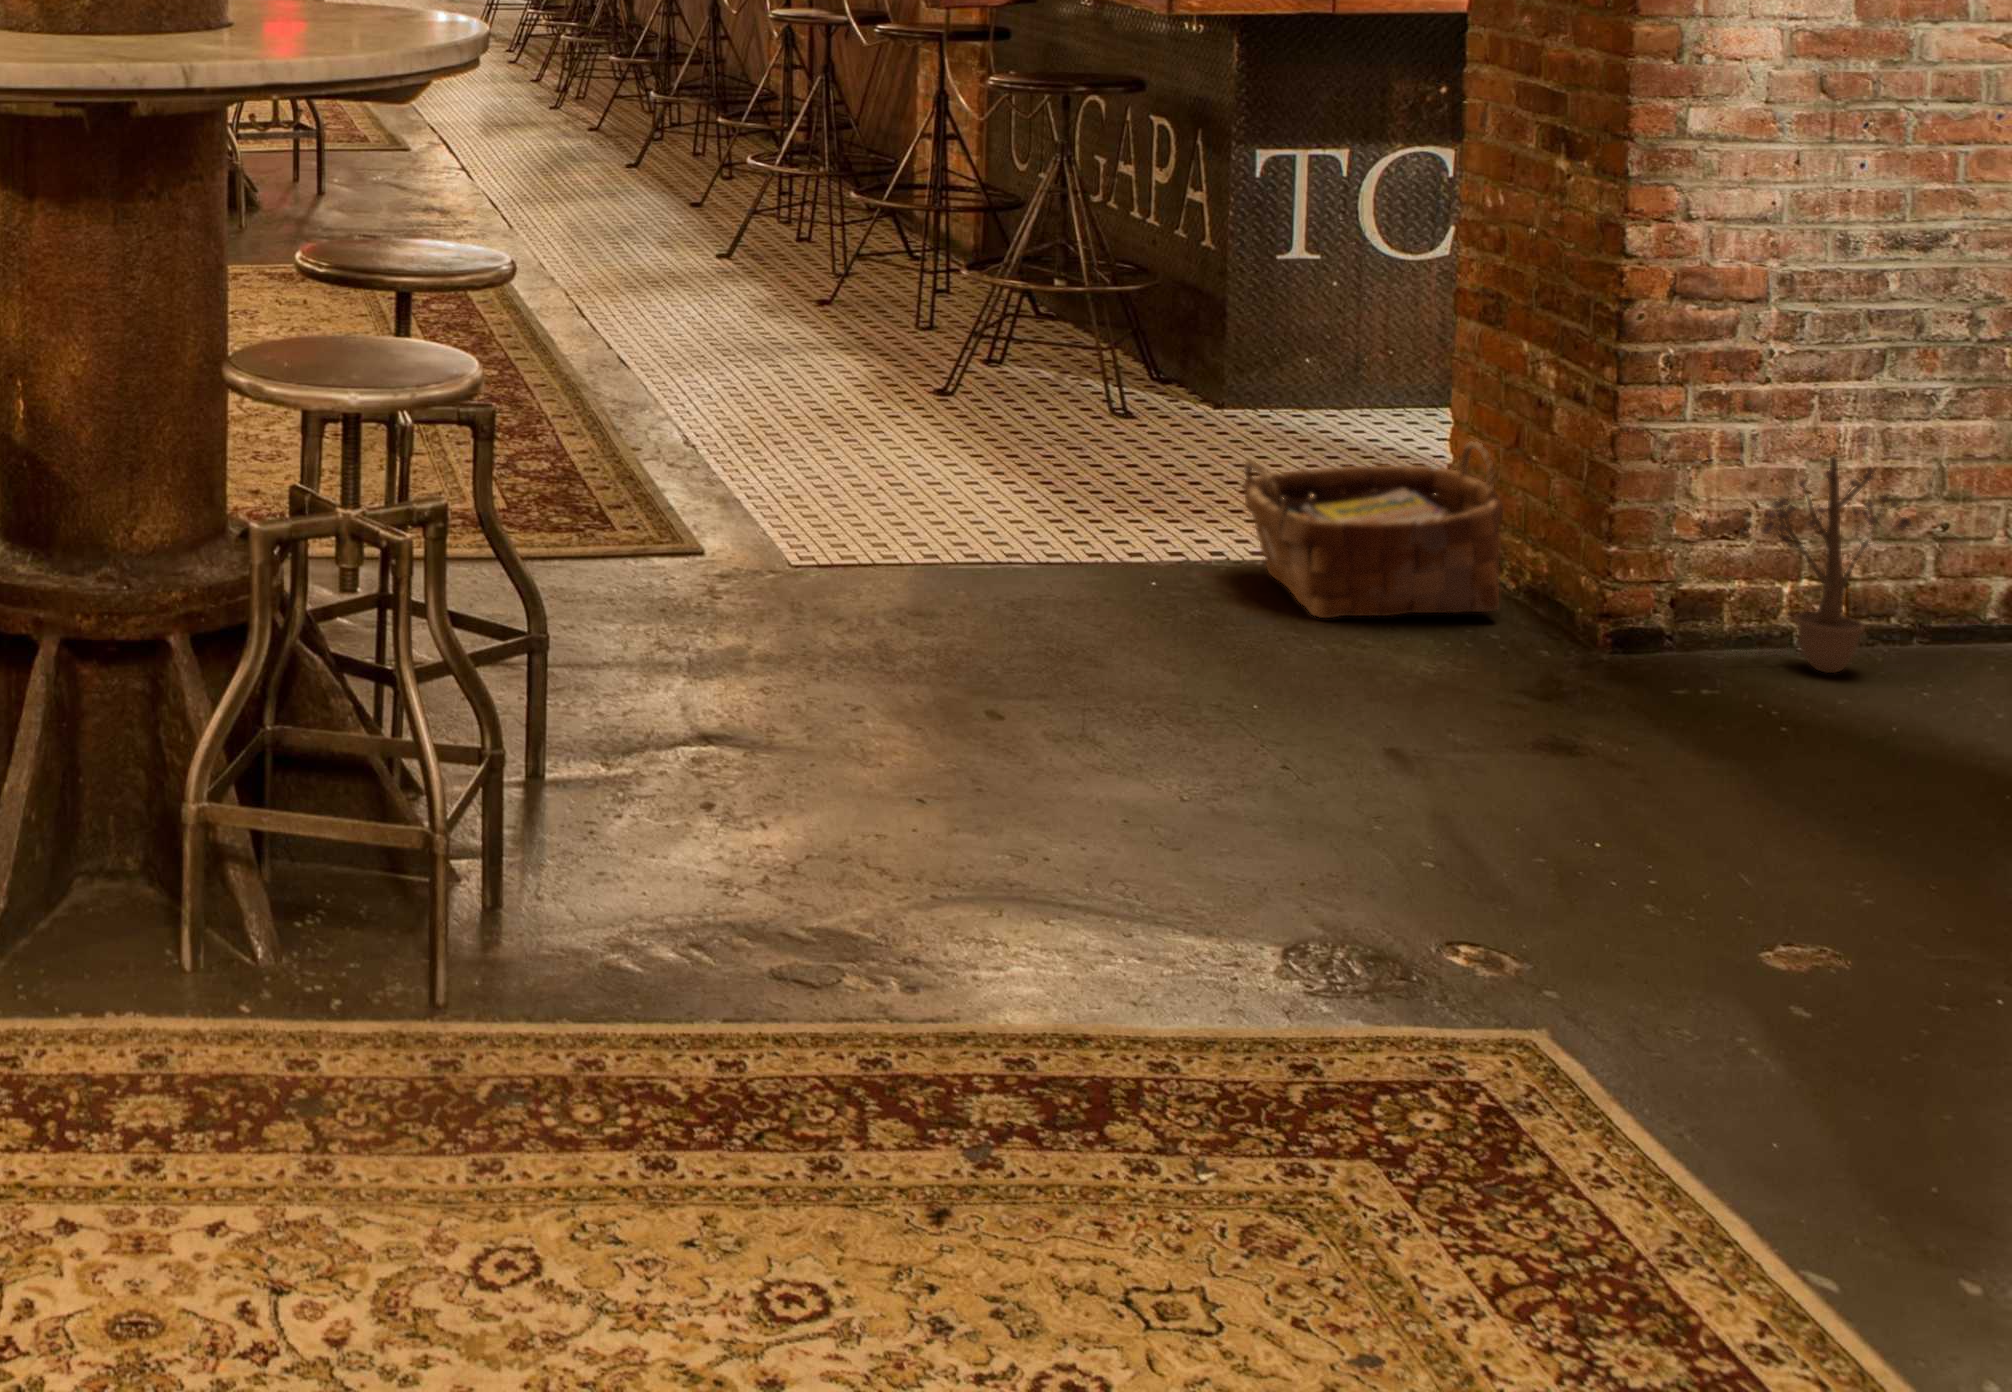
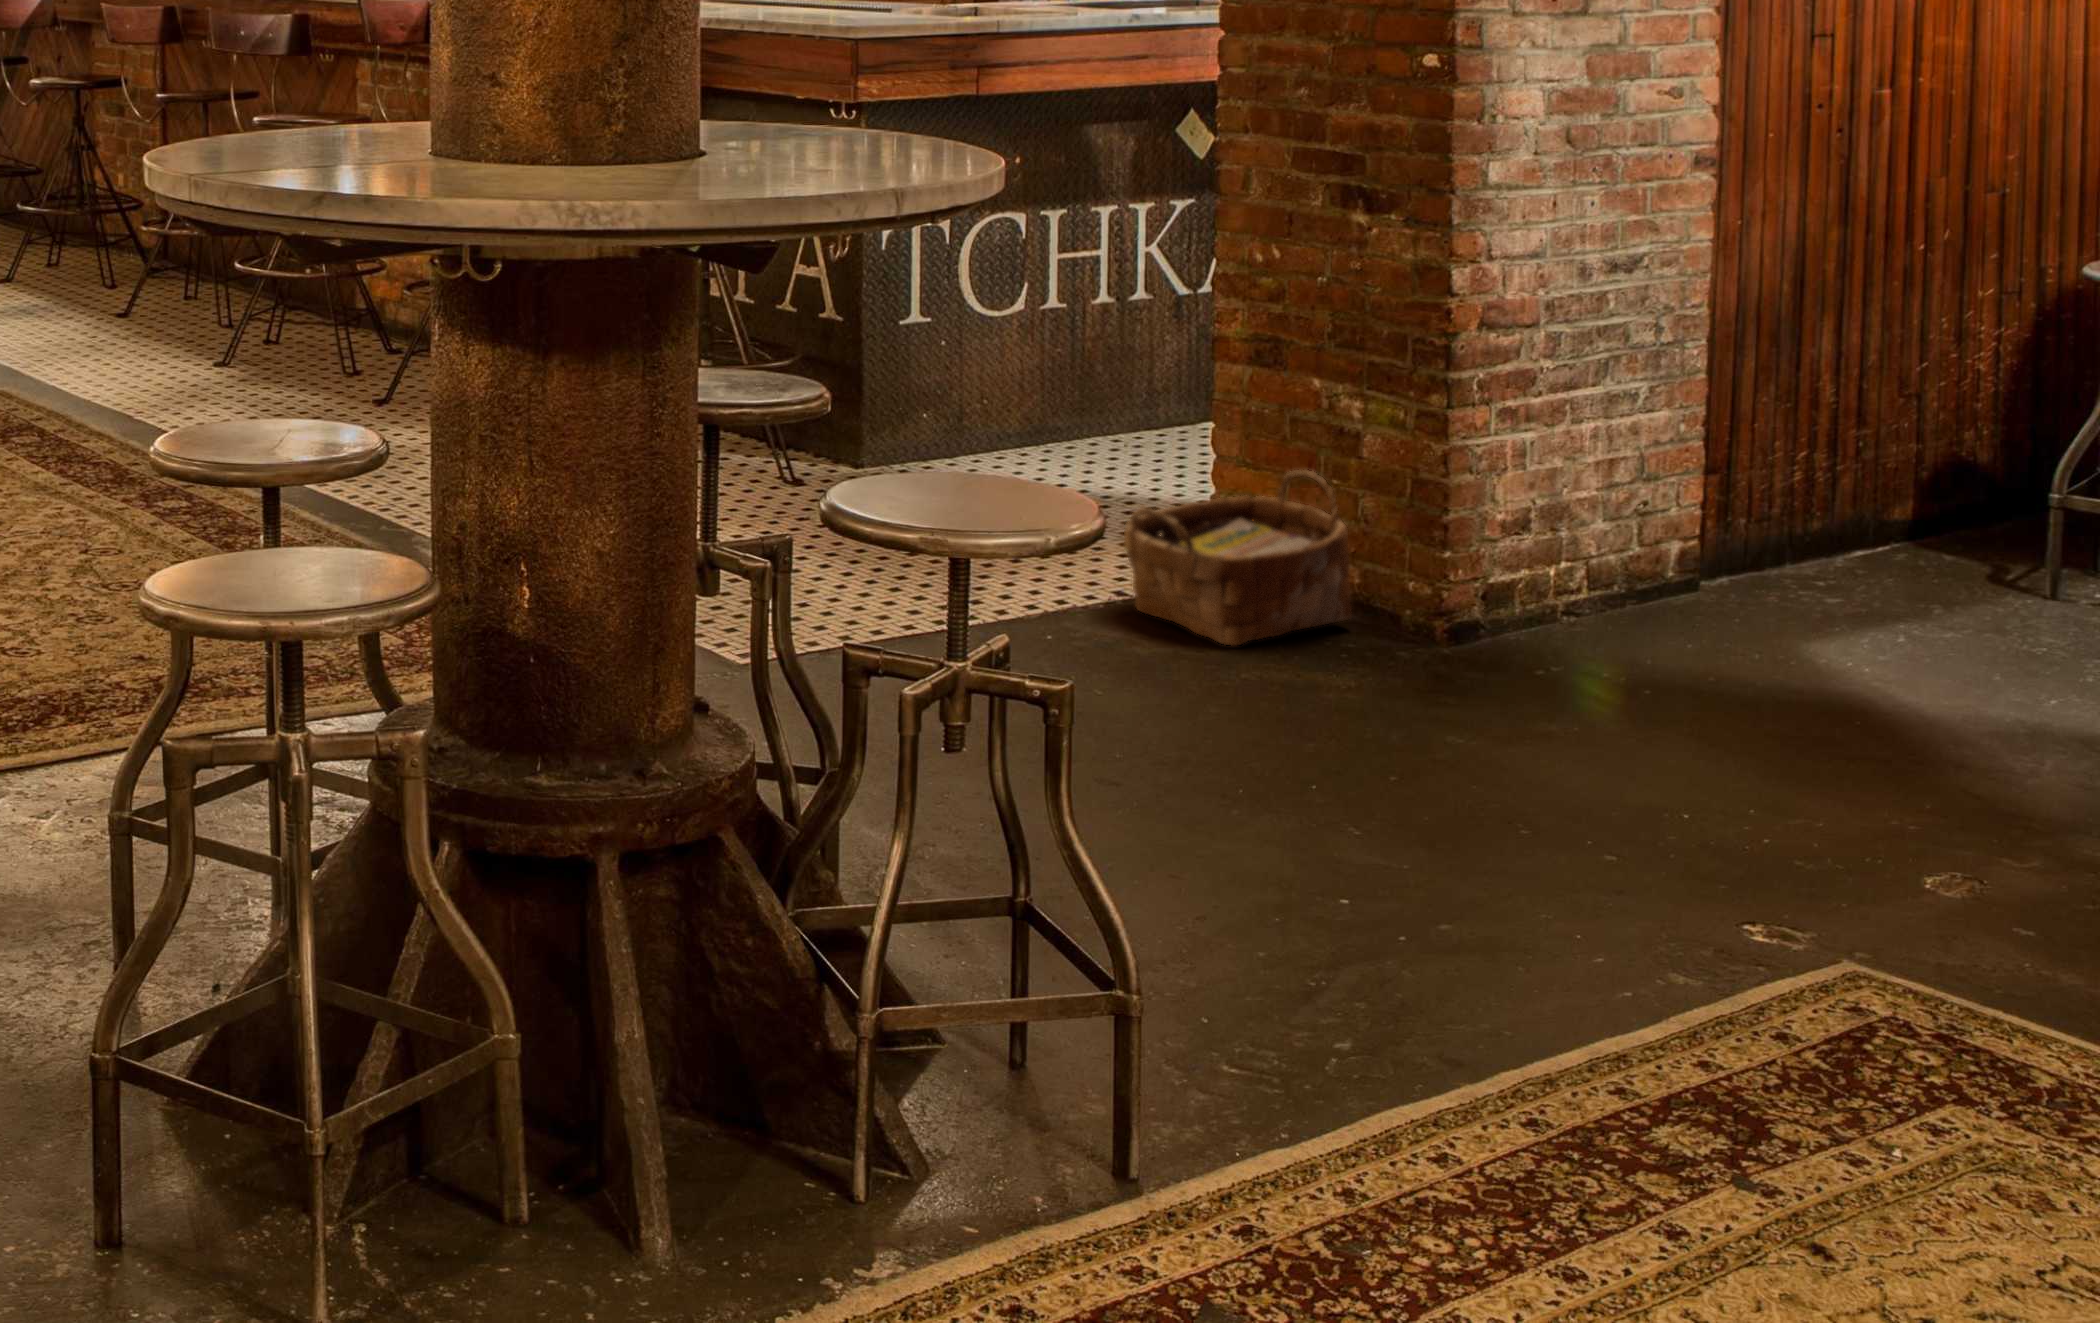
decorative plant: present [1726,456,1912,673] -> none [1544,451,1665,637]

